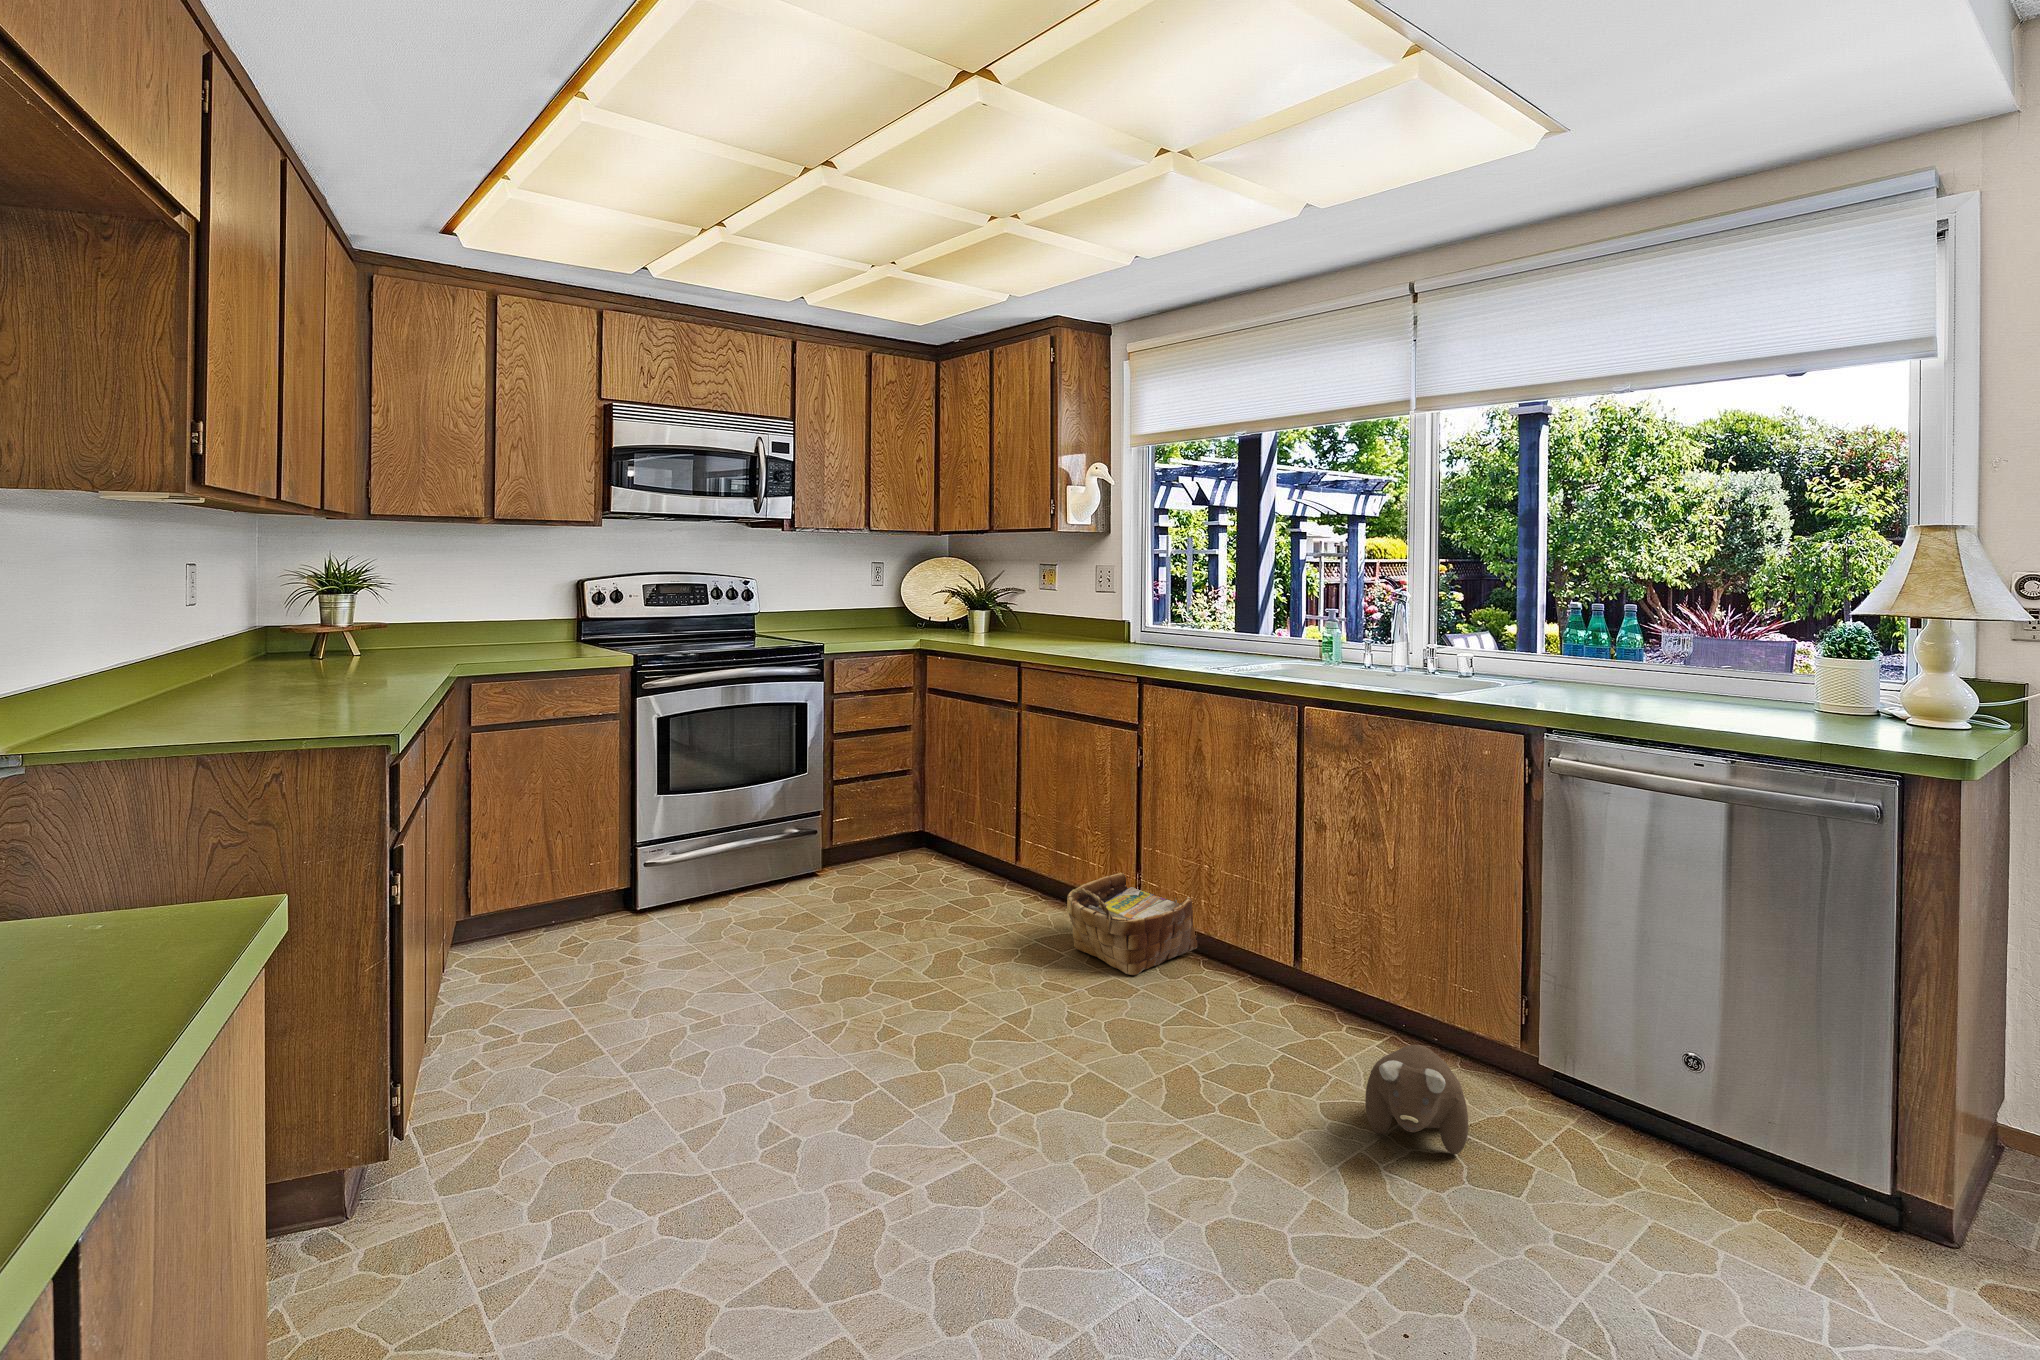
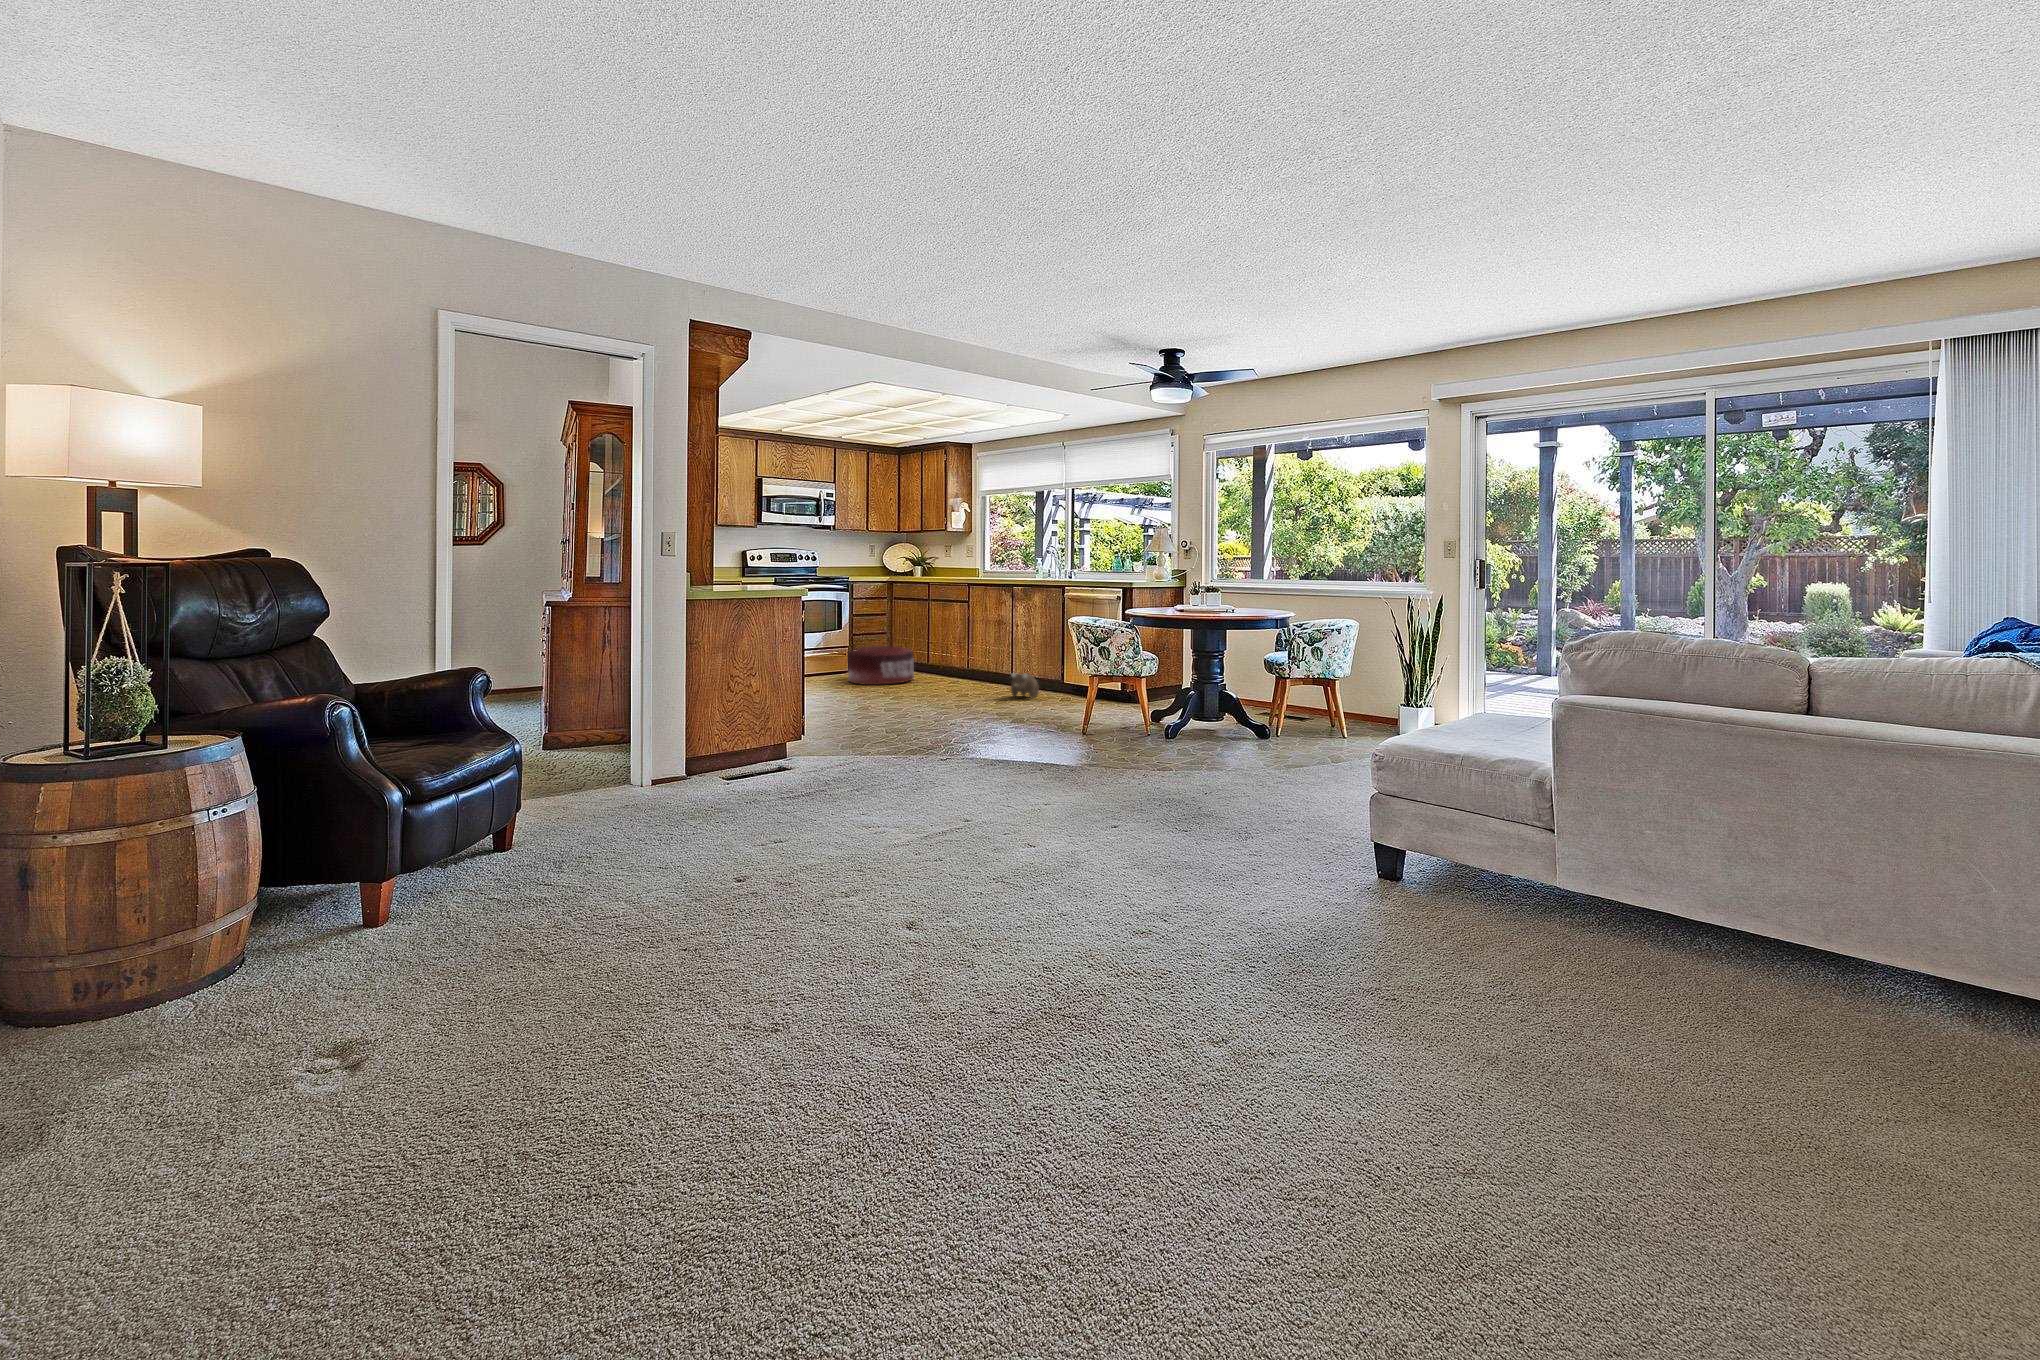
pouf: none [818,828,993,967] -> present [847,646,914,685]
woven basket: present [1067,873,1197,975] -> none [941,649,988,685]

